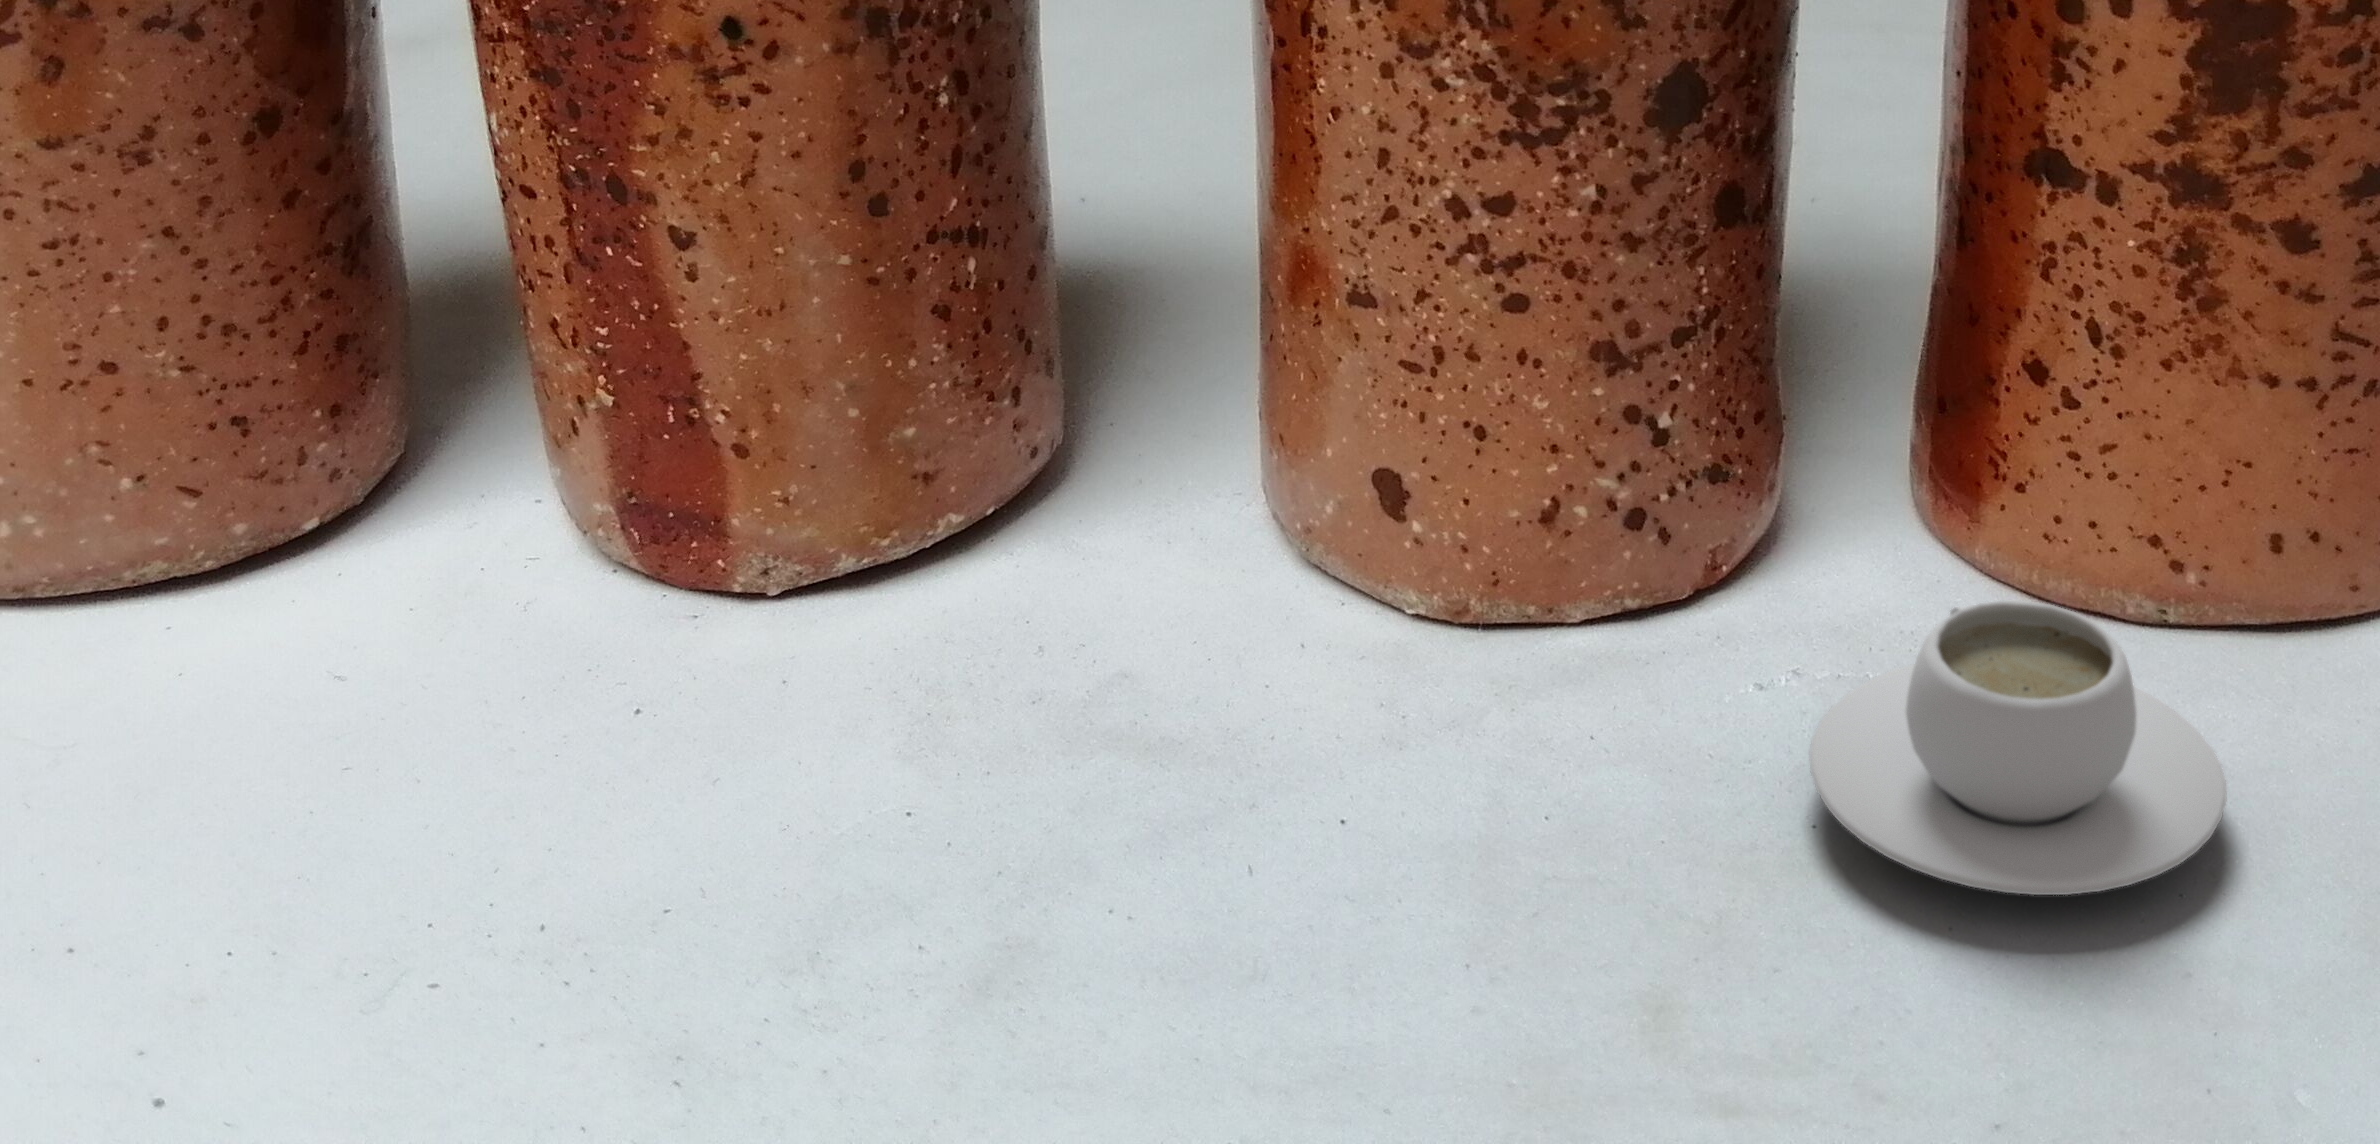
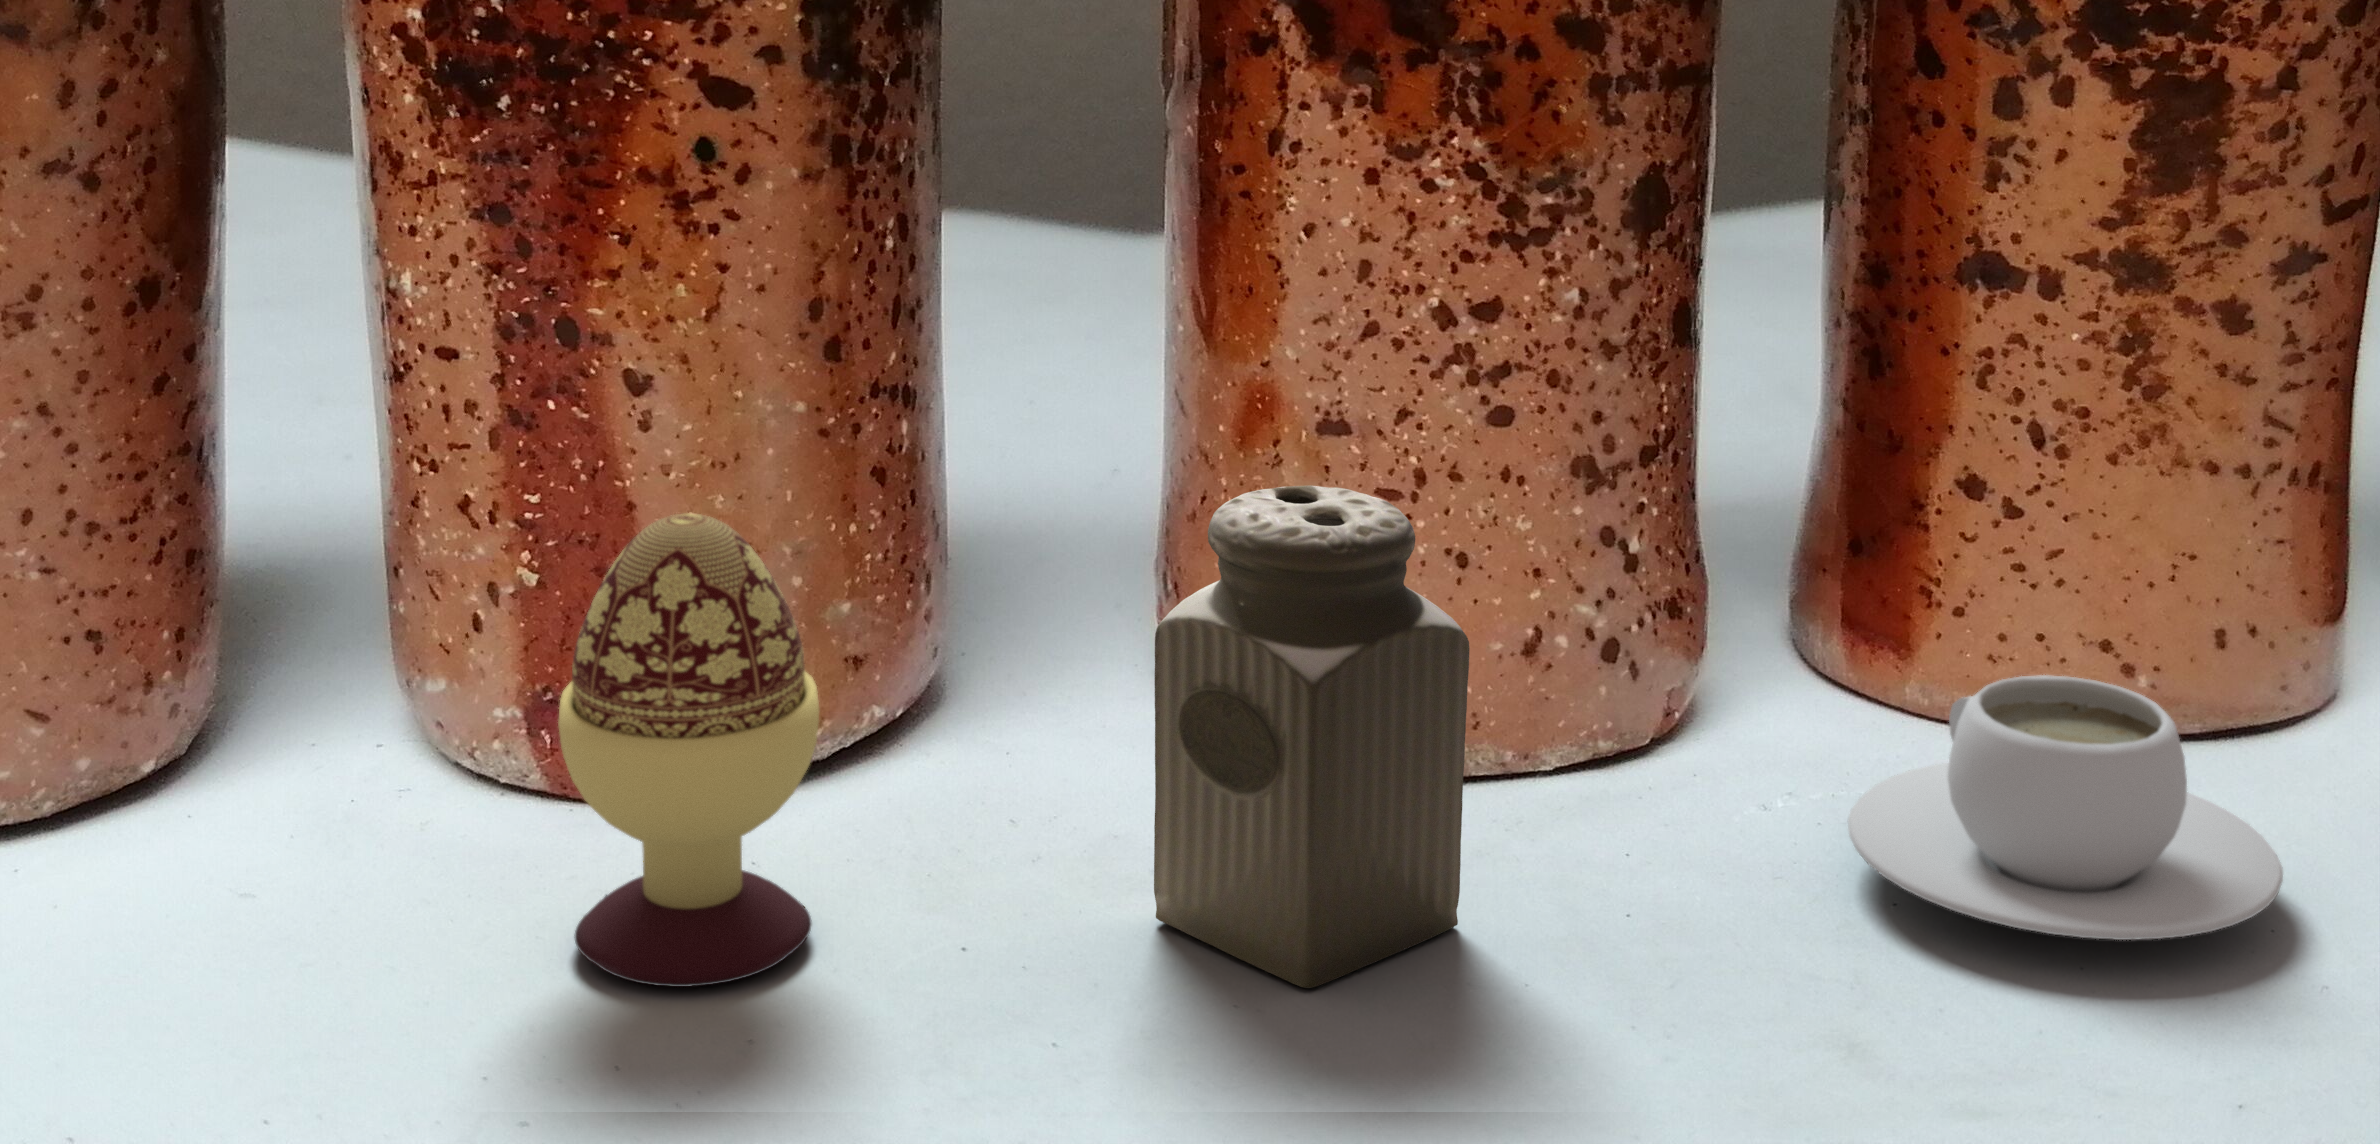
salt shaker: none [1120,393,1409,866] -> present [1154,486,1470,988]
decorative egg: none [572,395,819,812] -> present [558,513,819,987]

